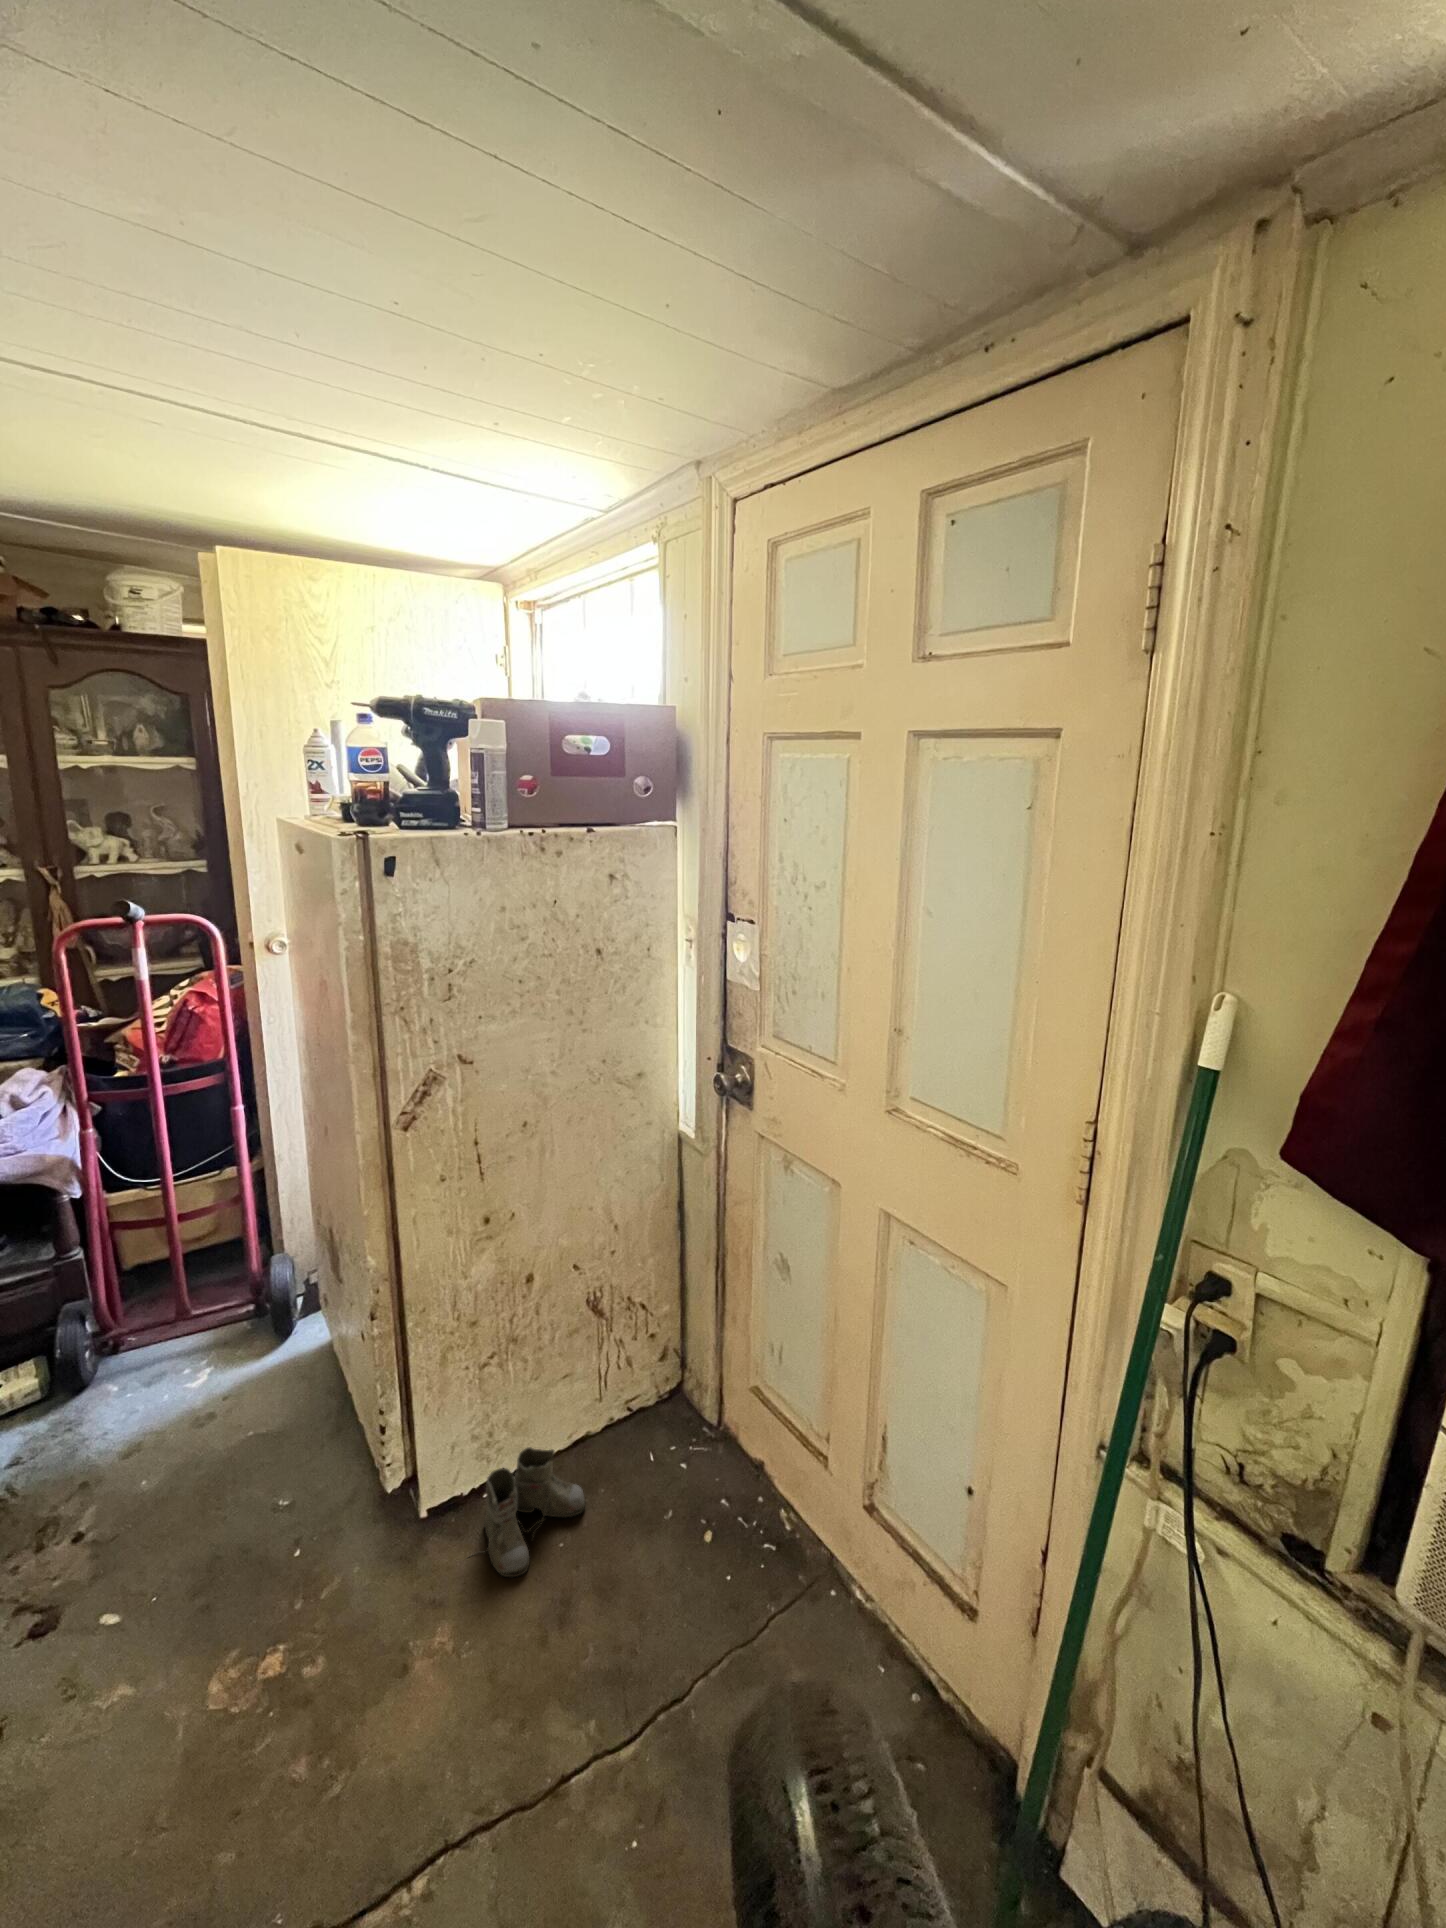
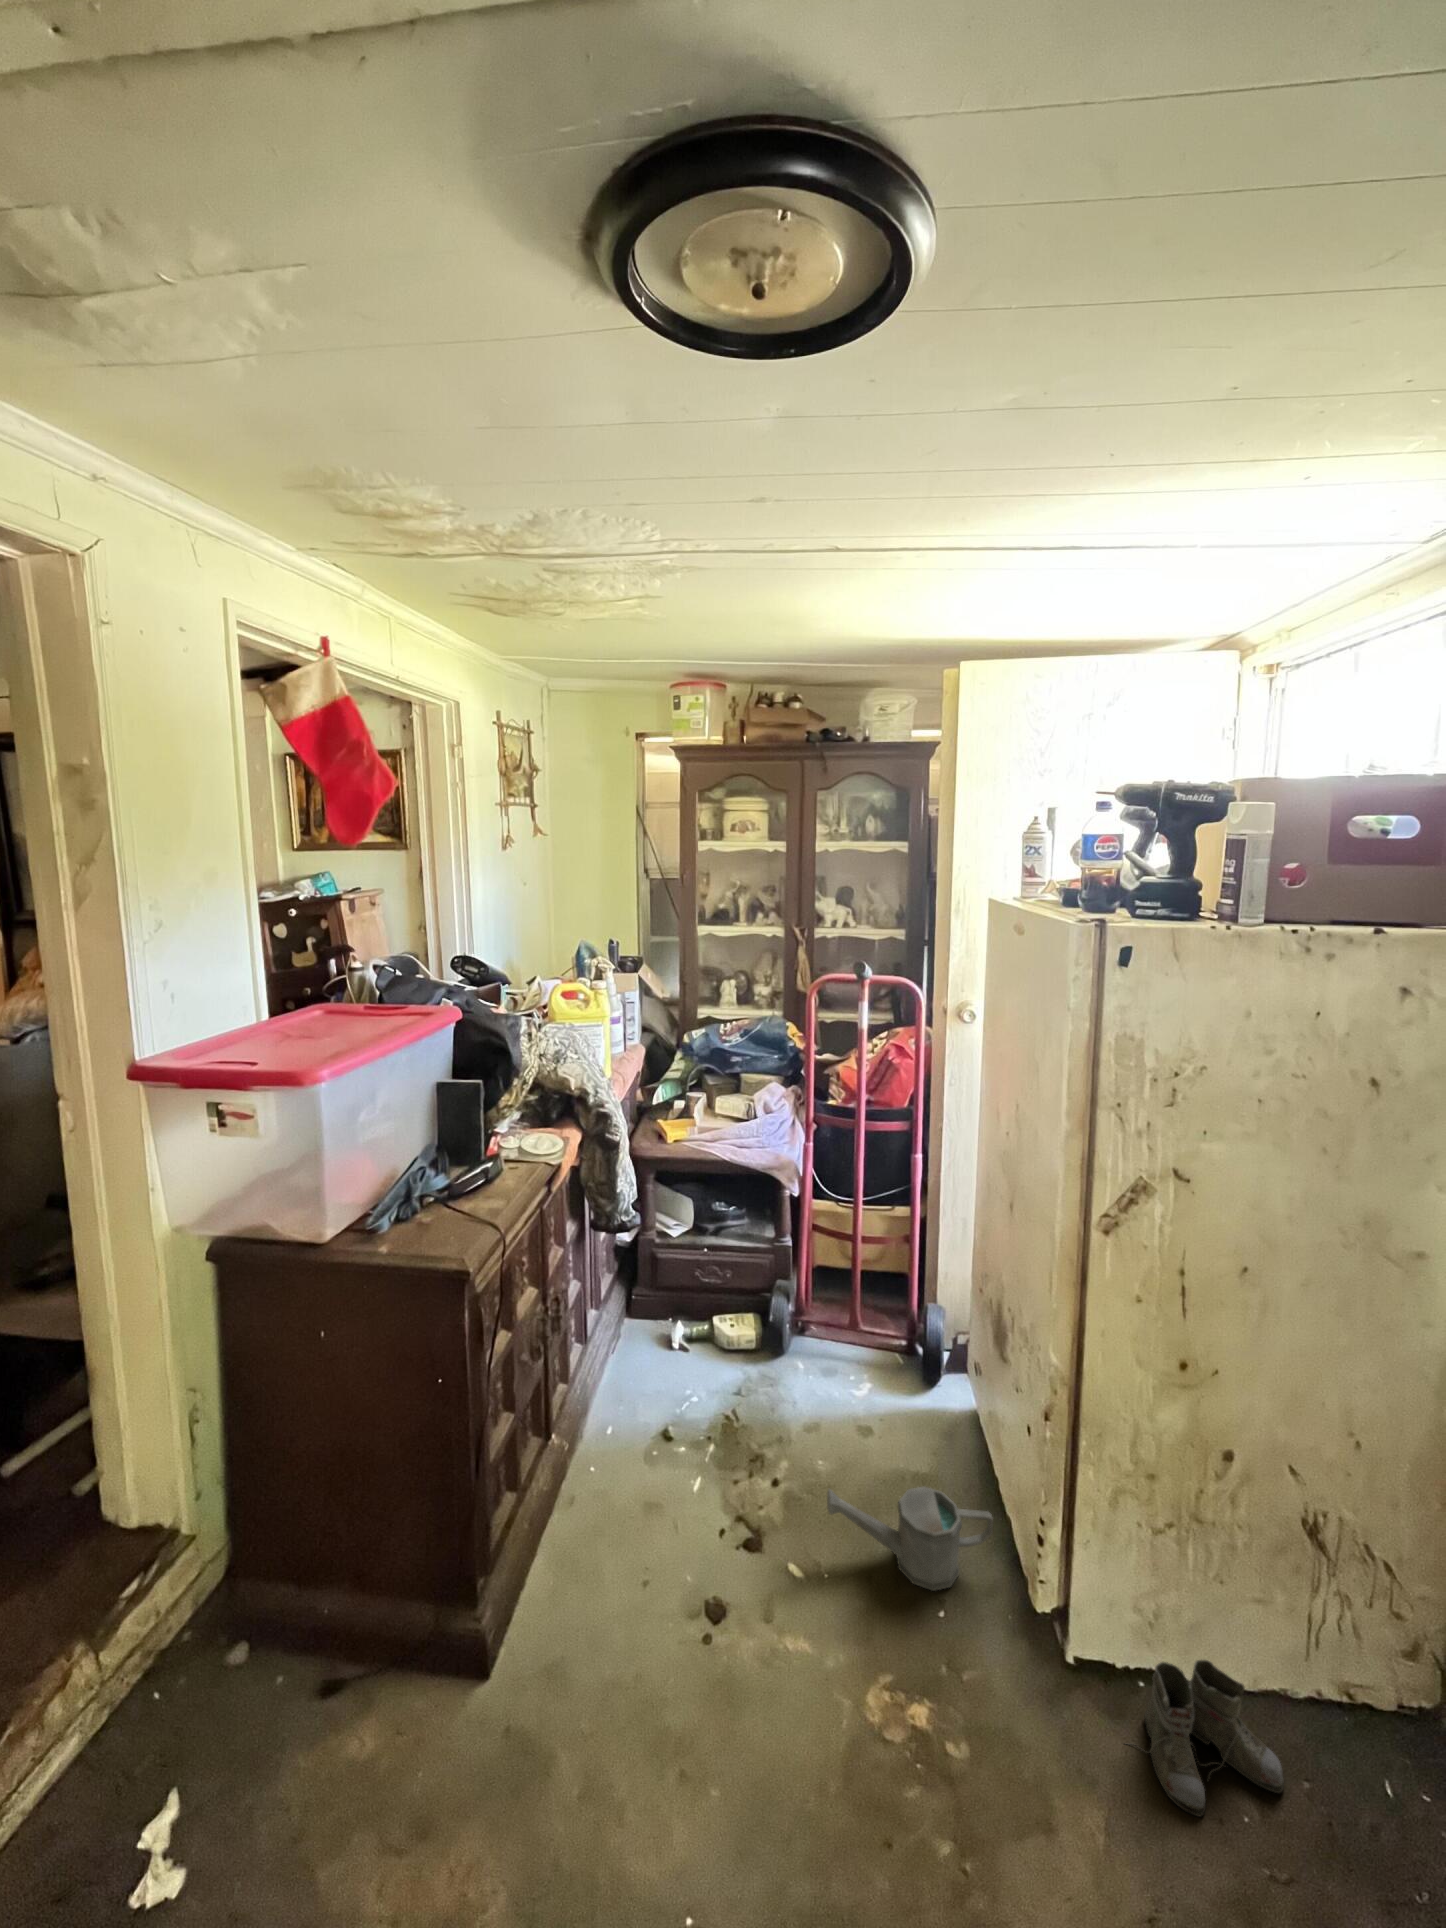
watering can: none [135,1432,343,1549] -> present [827,1487,993,1591]

